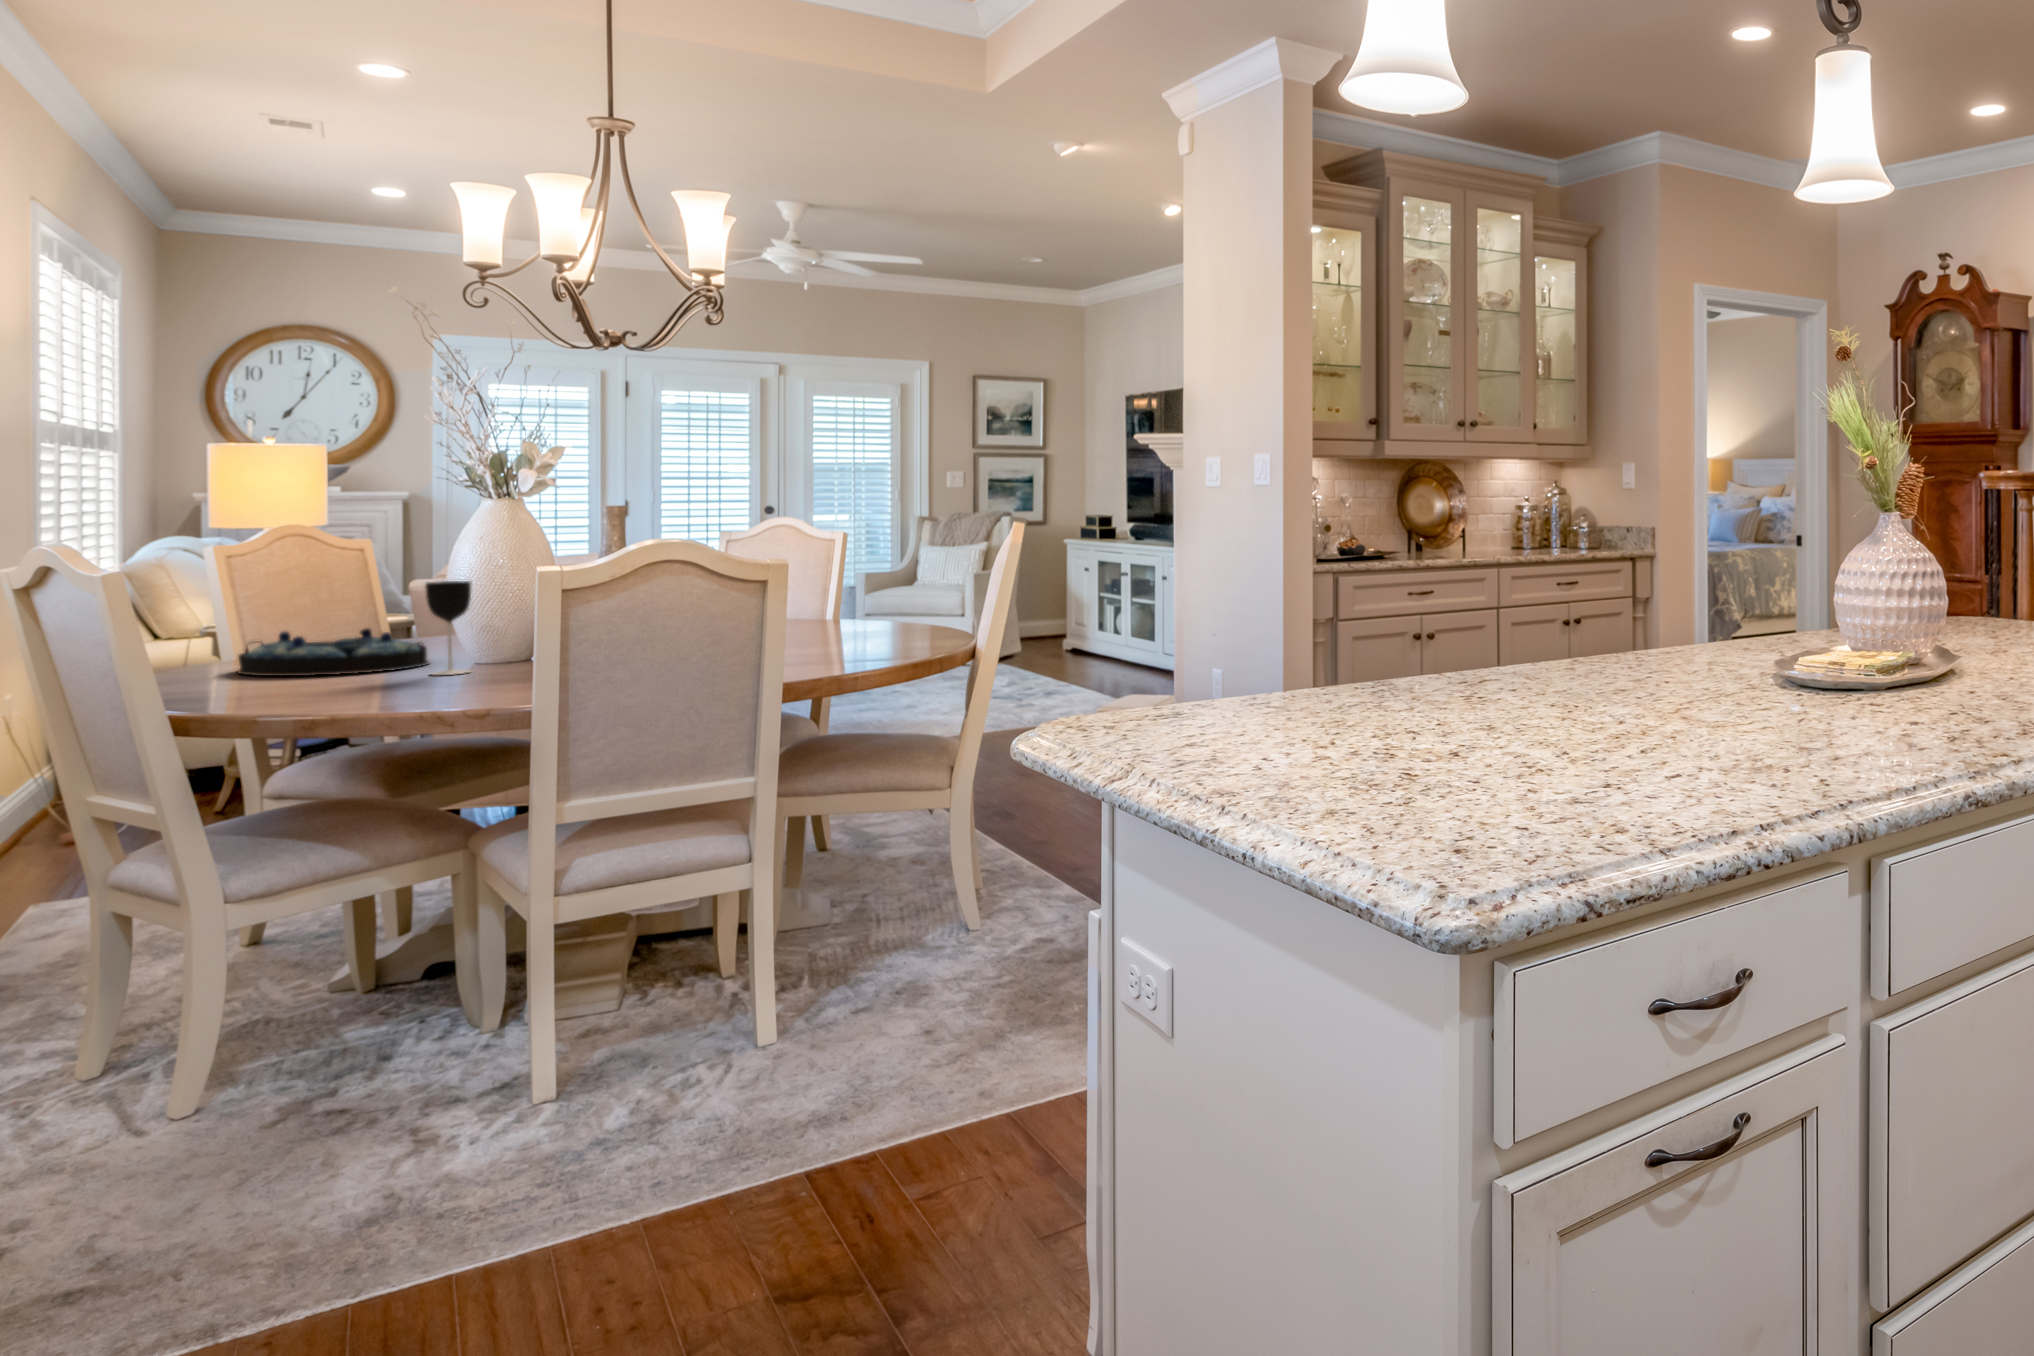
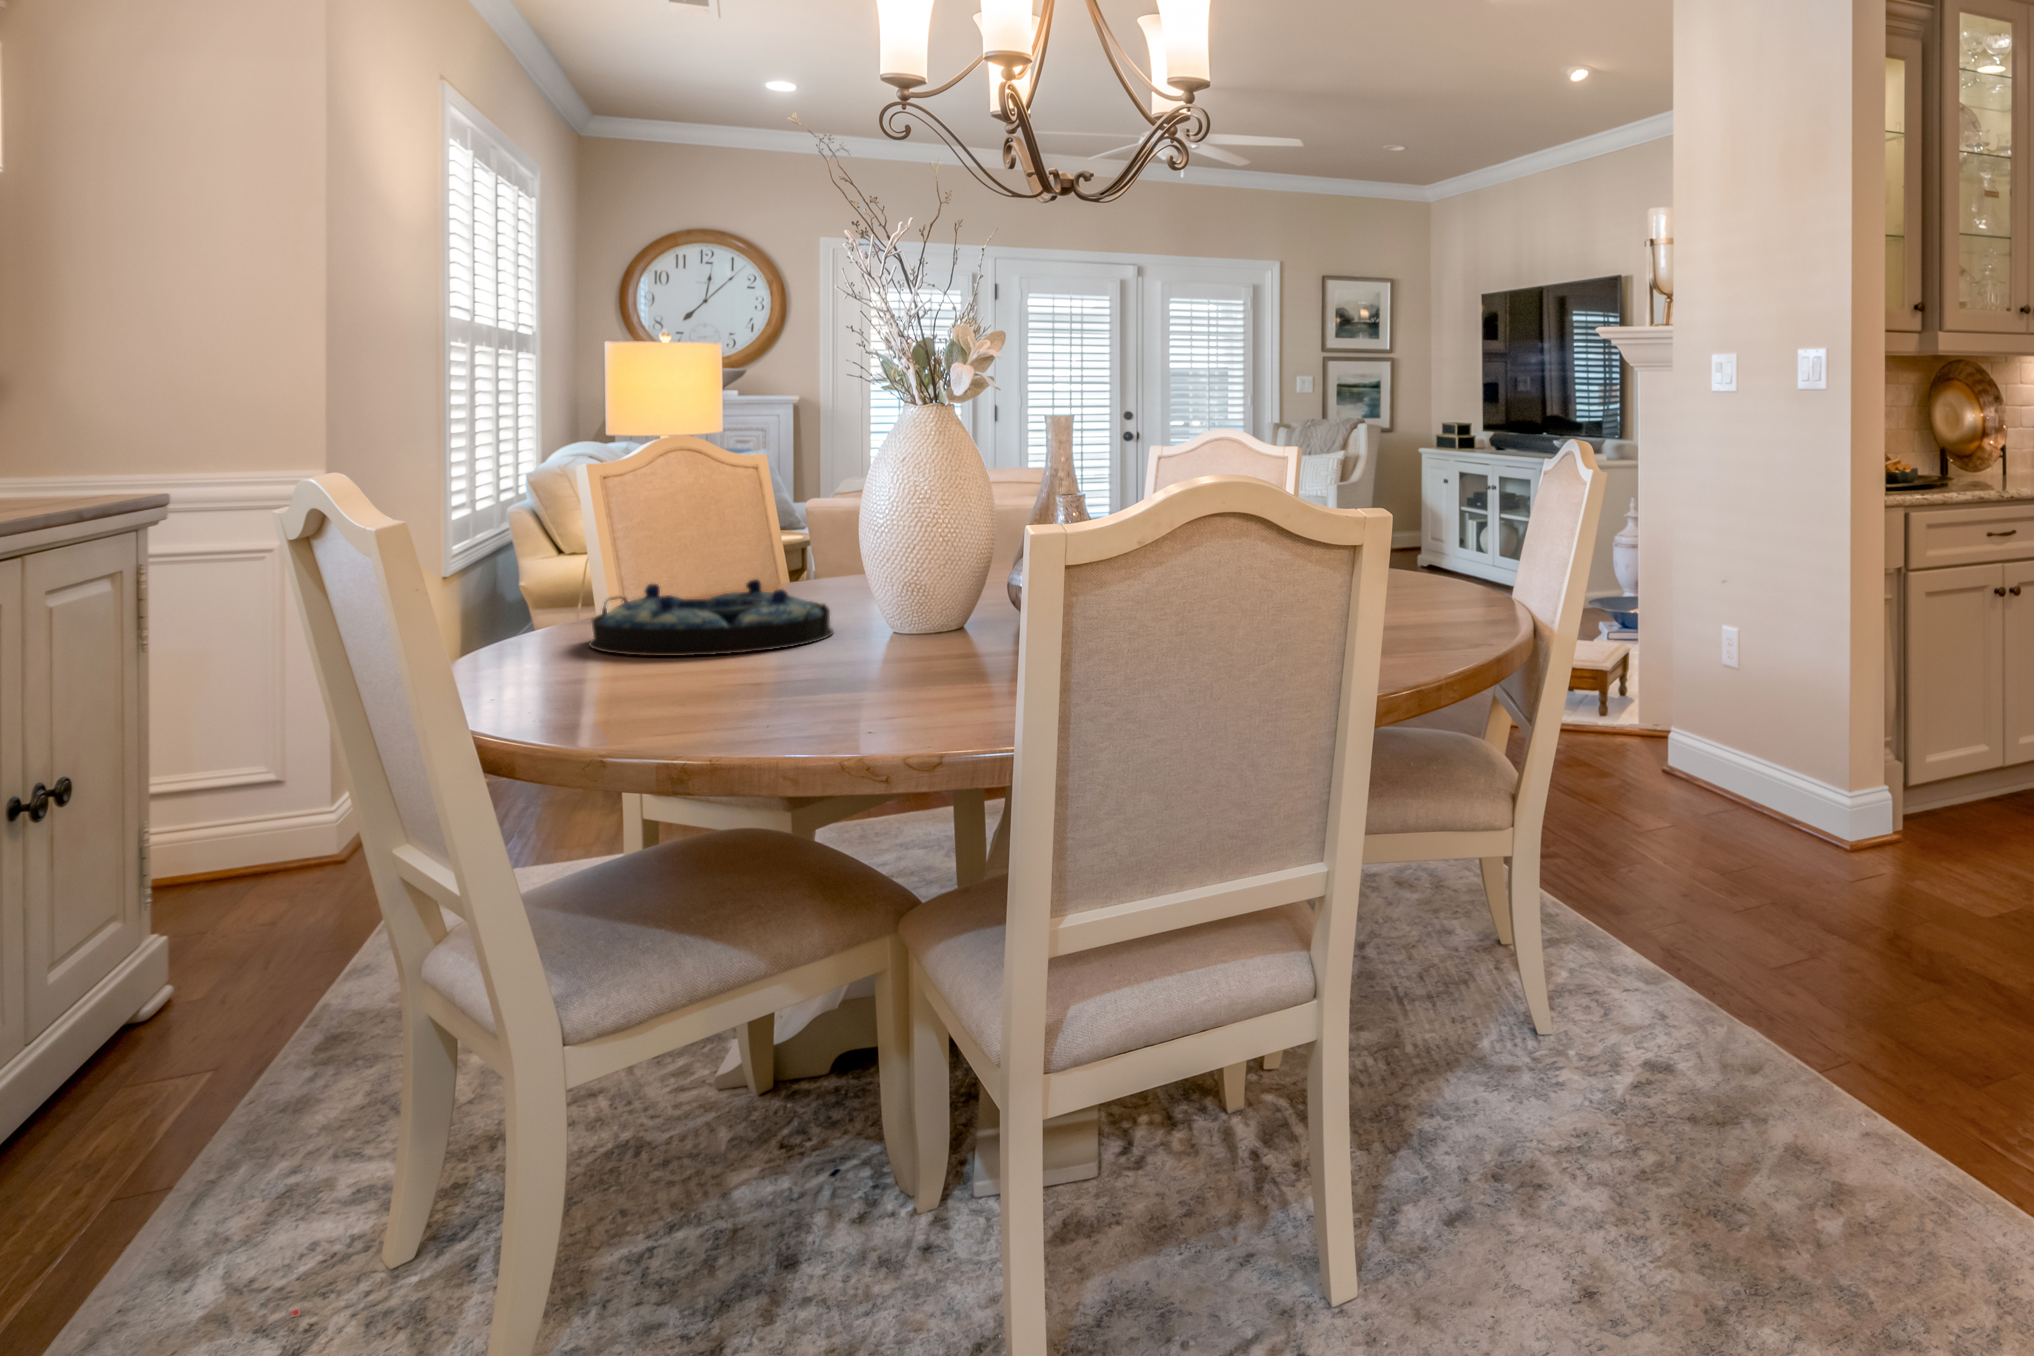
wine glass: present [425,581,471,675] -> none [834,518,895,662]

